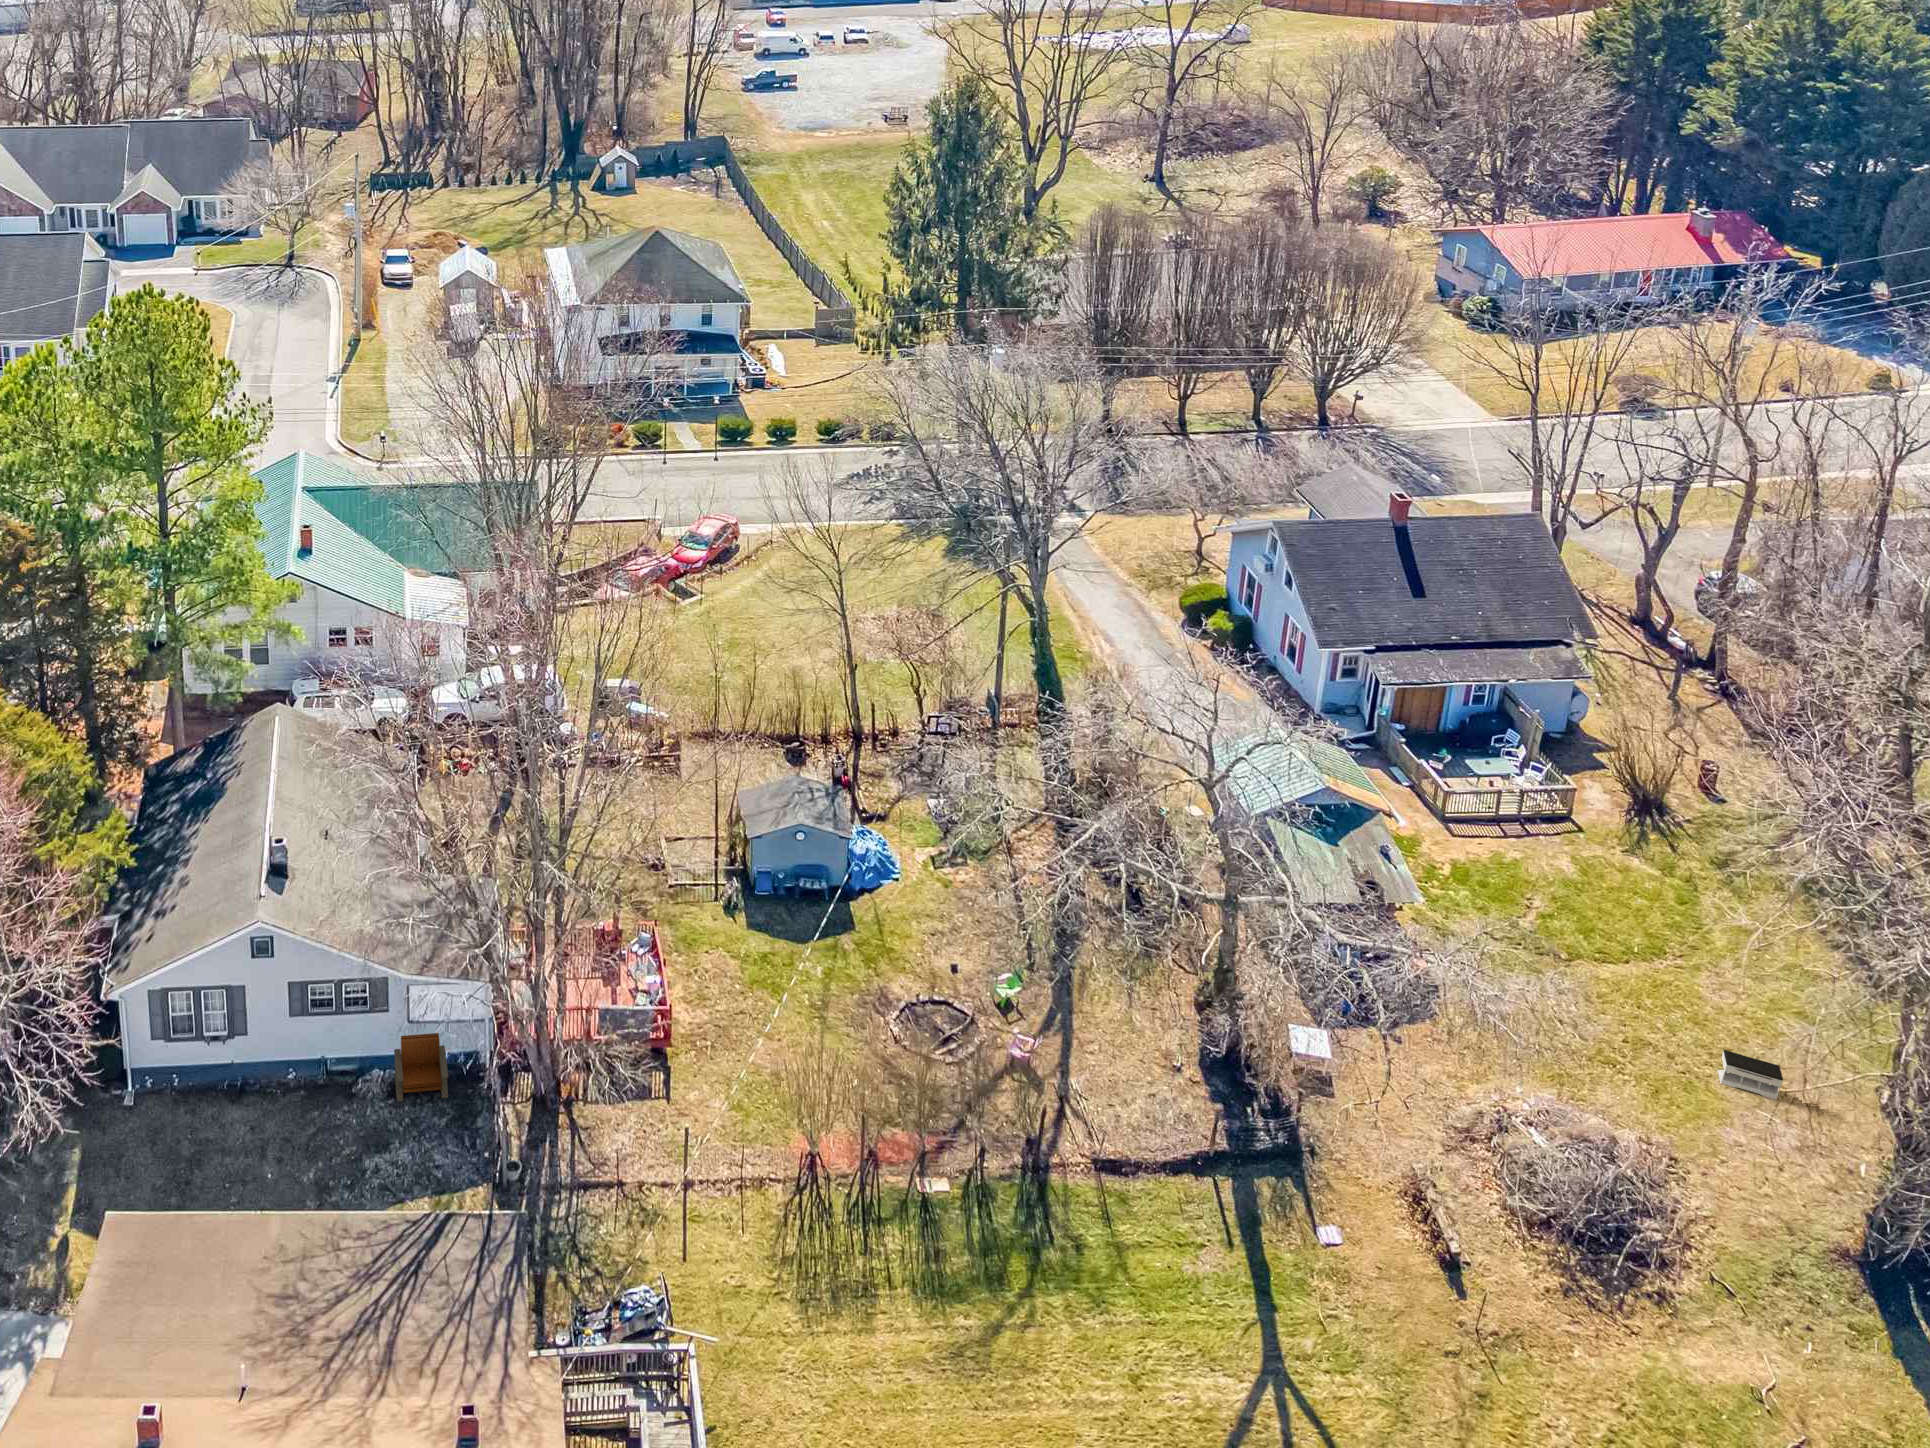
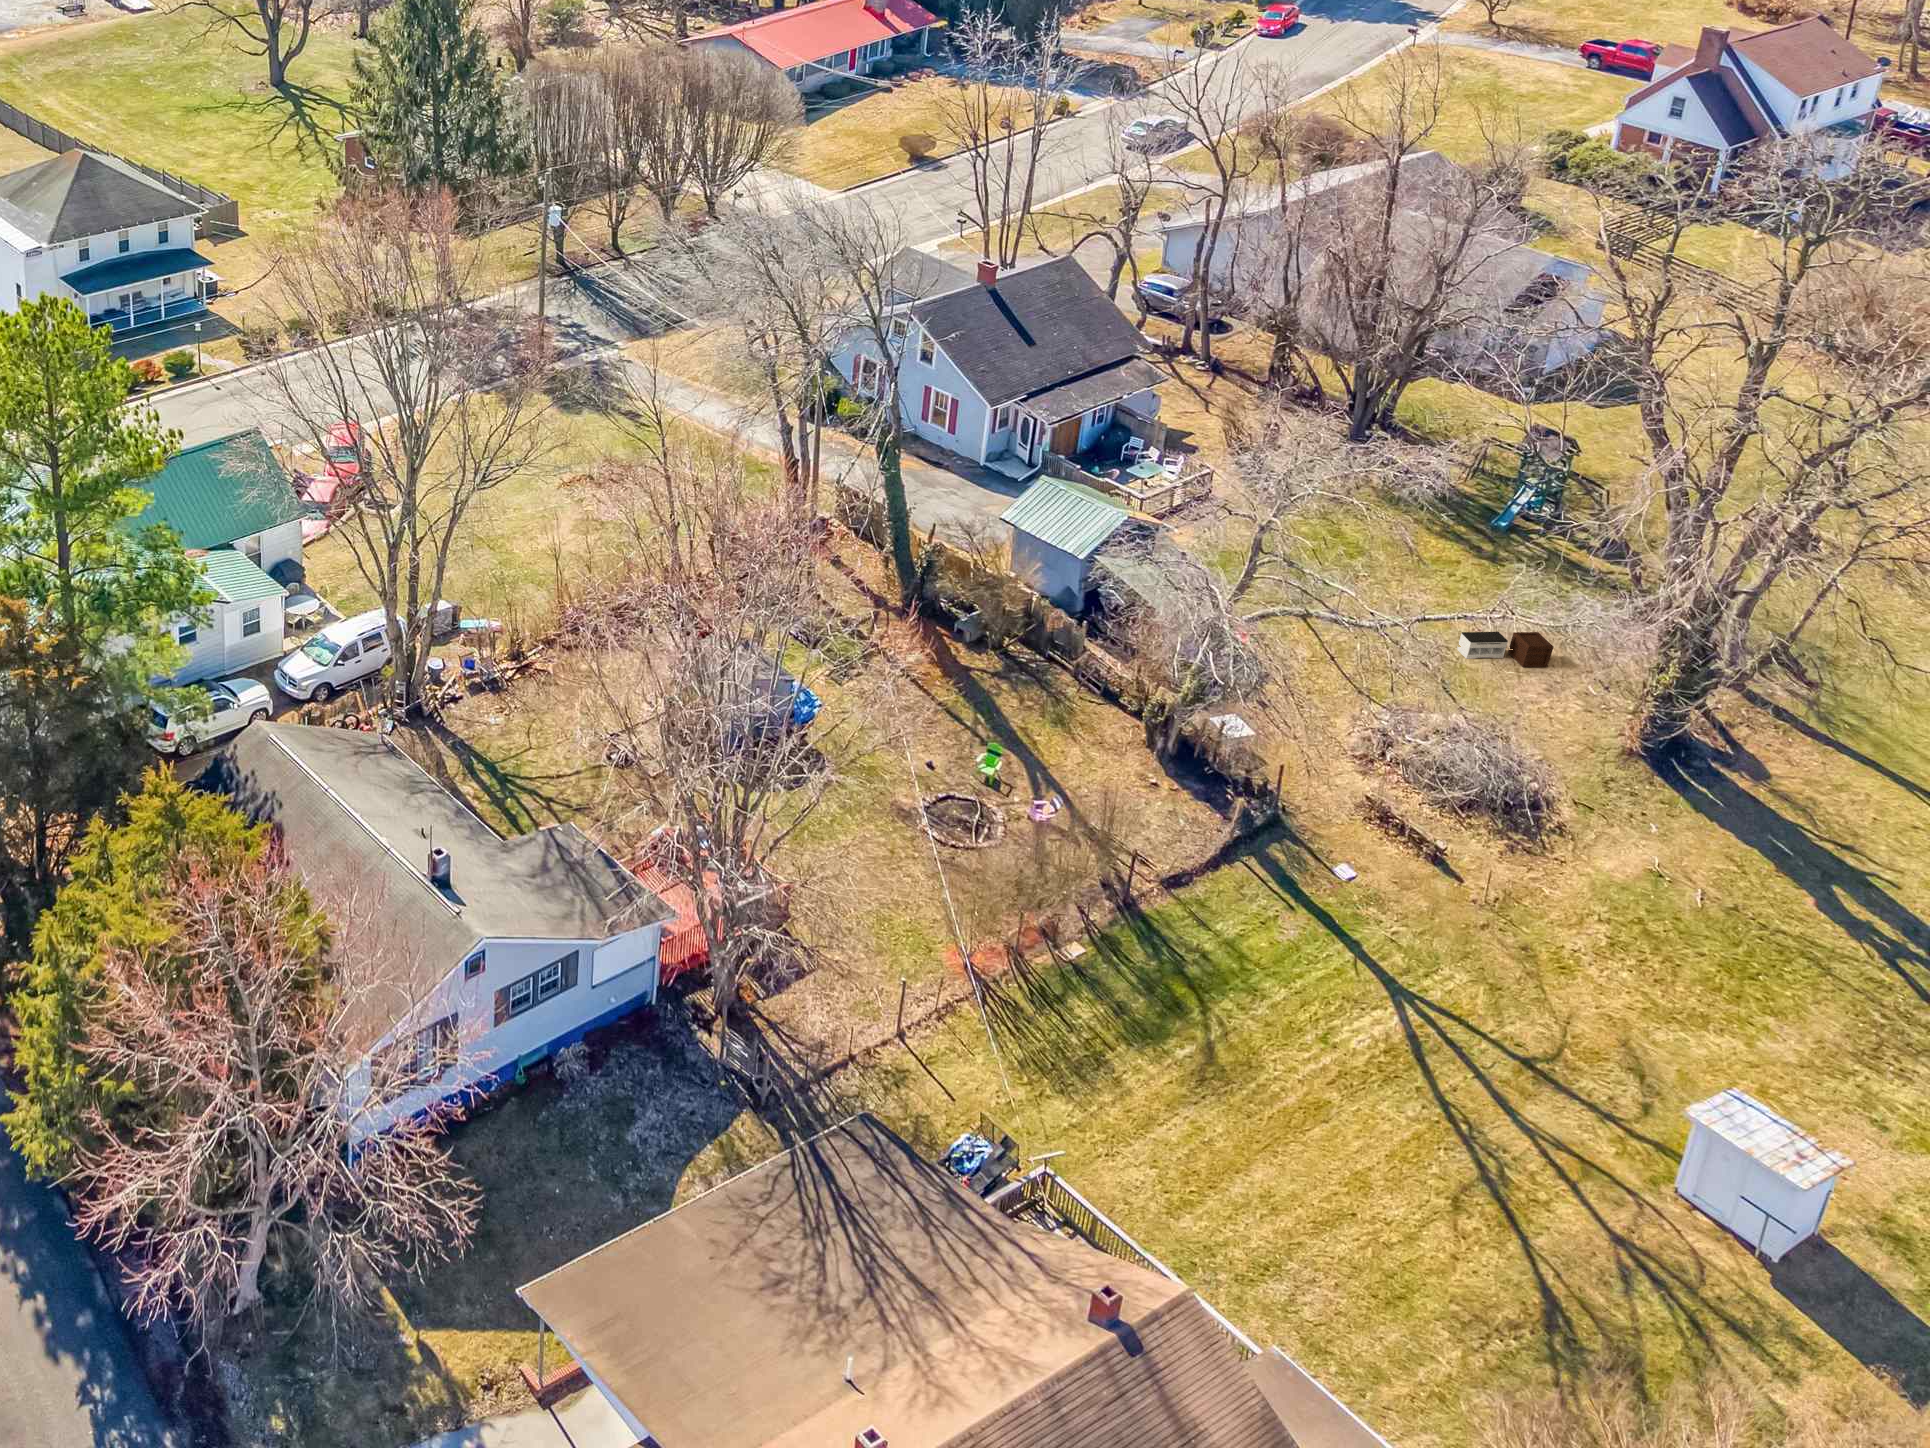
lounge chair: present [394,1033,448,1102] -> none [578,988,647,1070]
wooden crate: none [1789,1073,1843,1130] -> present [1508,632,1553,667]

